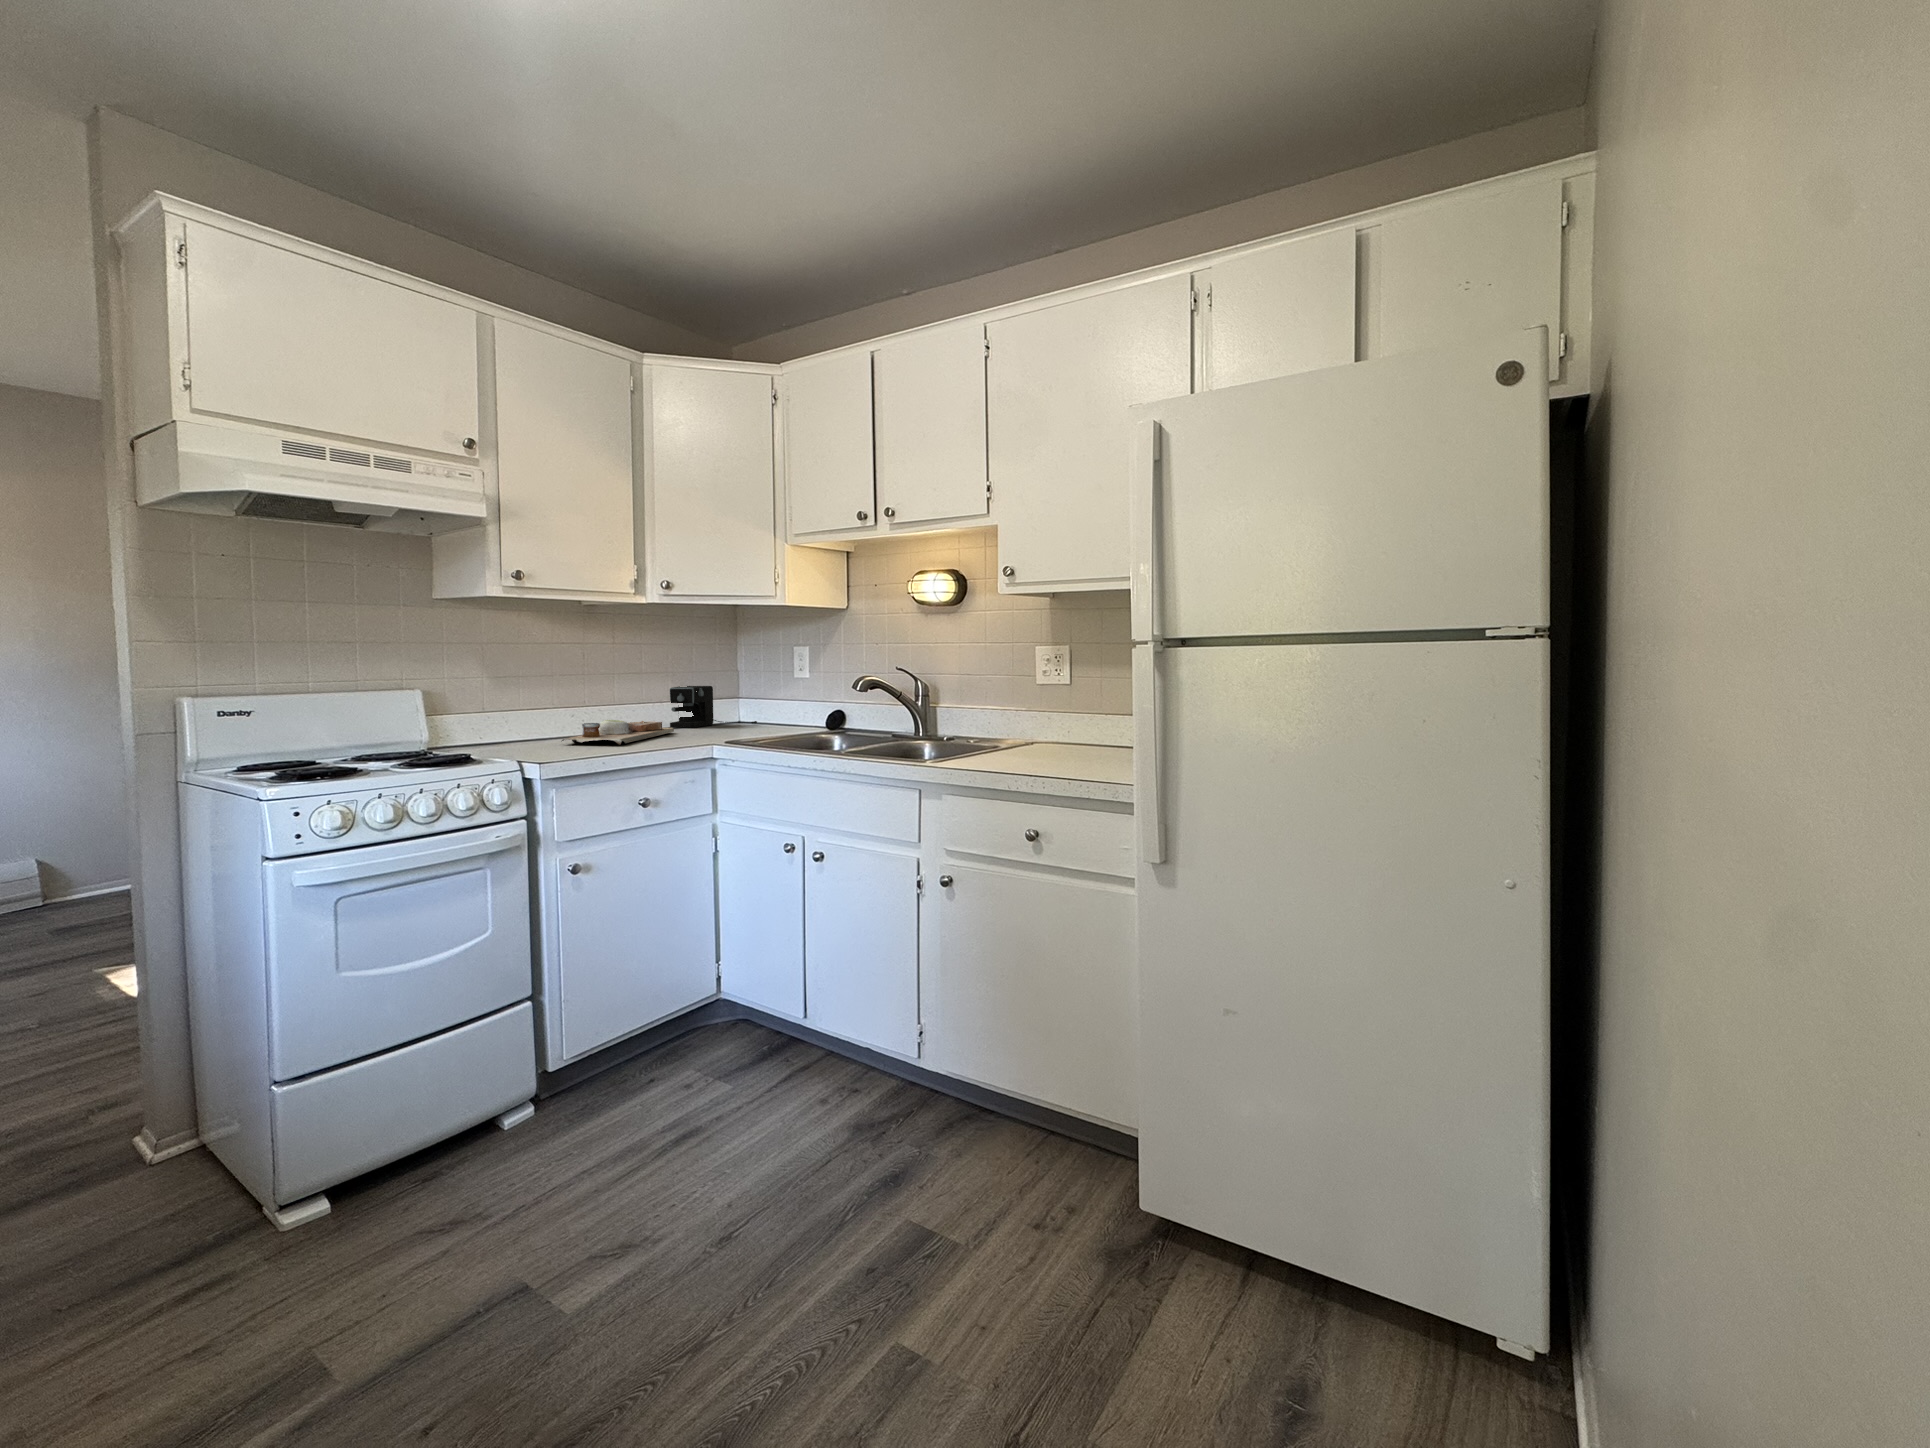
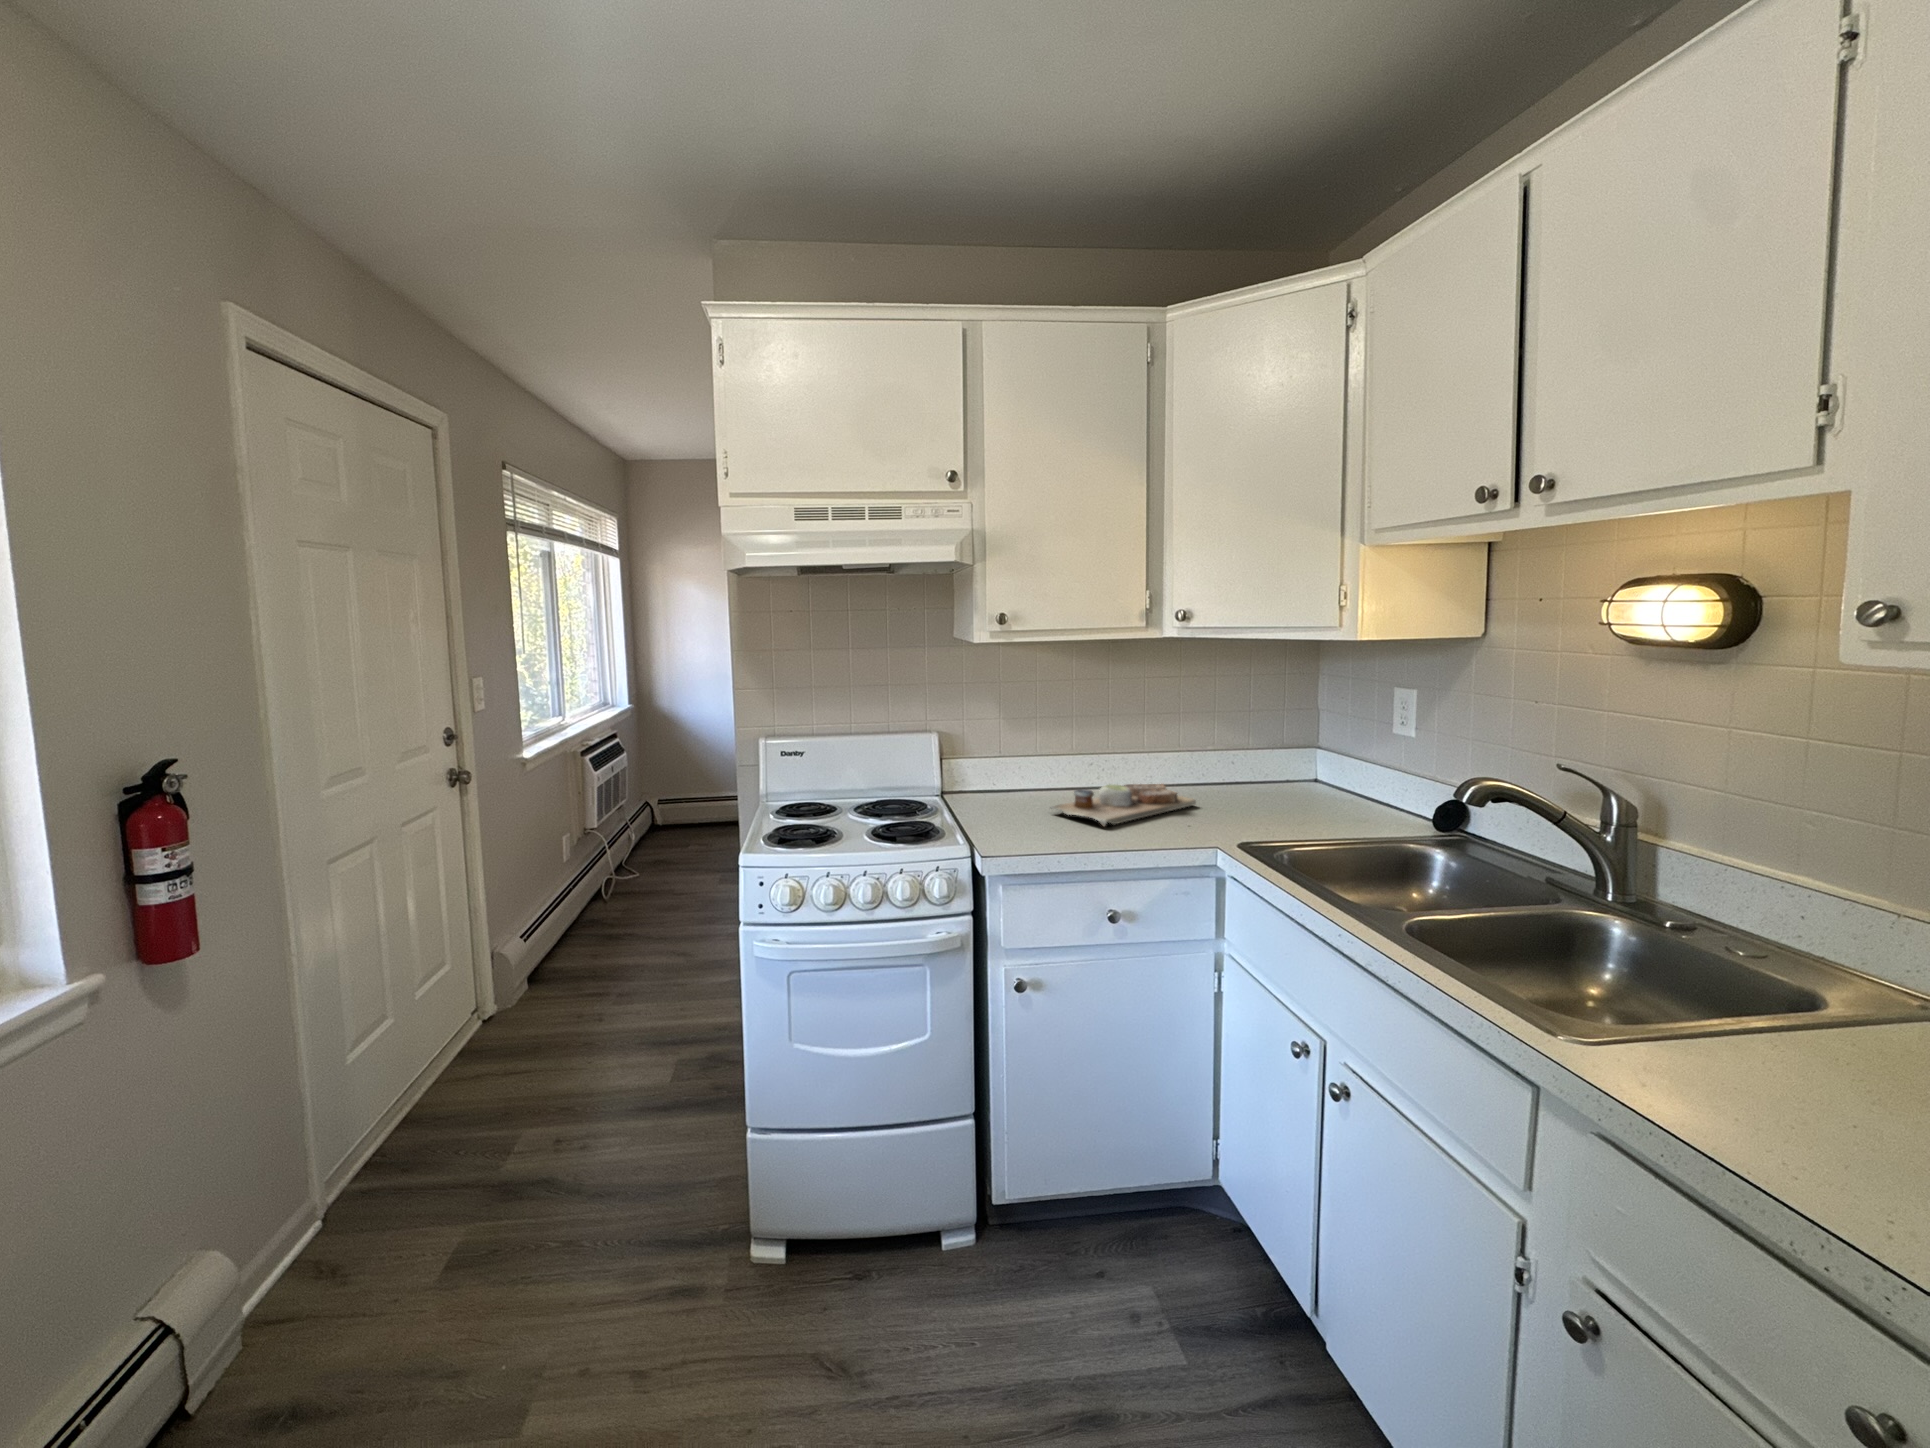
coffee maker: present [670,686,757,728] -> none [1205,735,1326,800]

